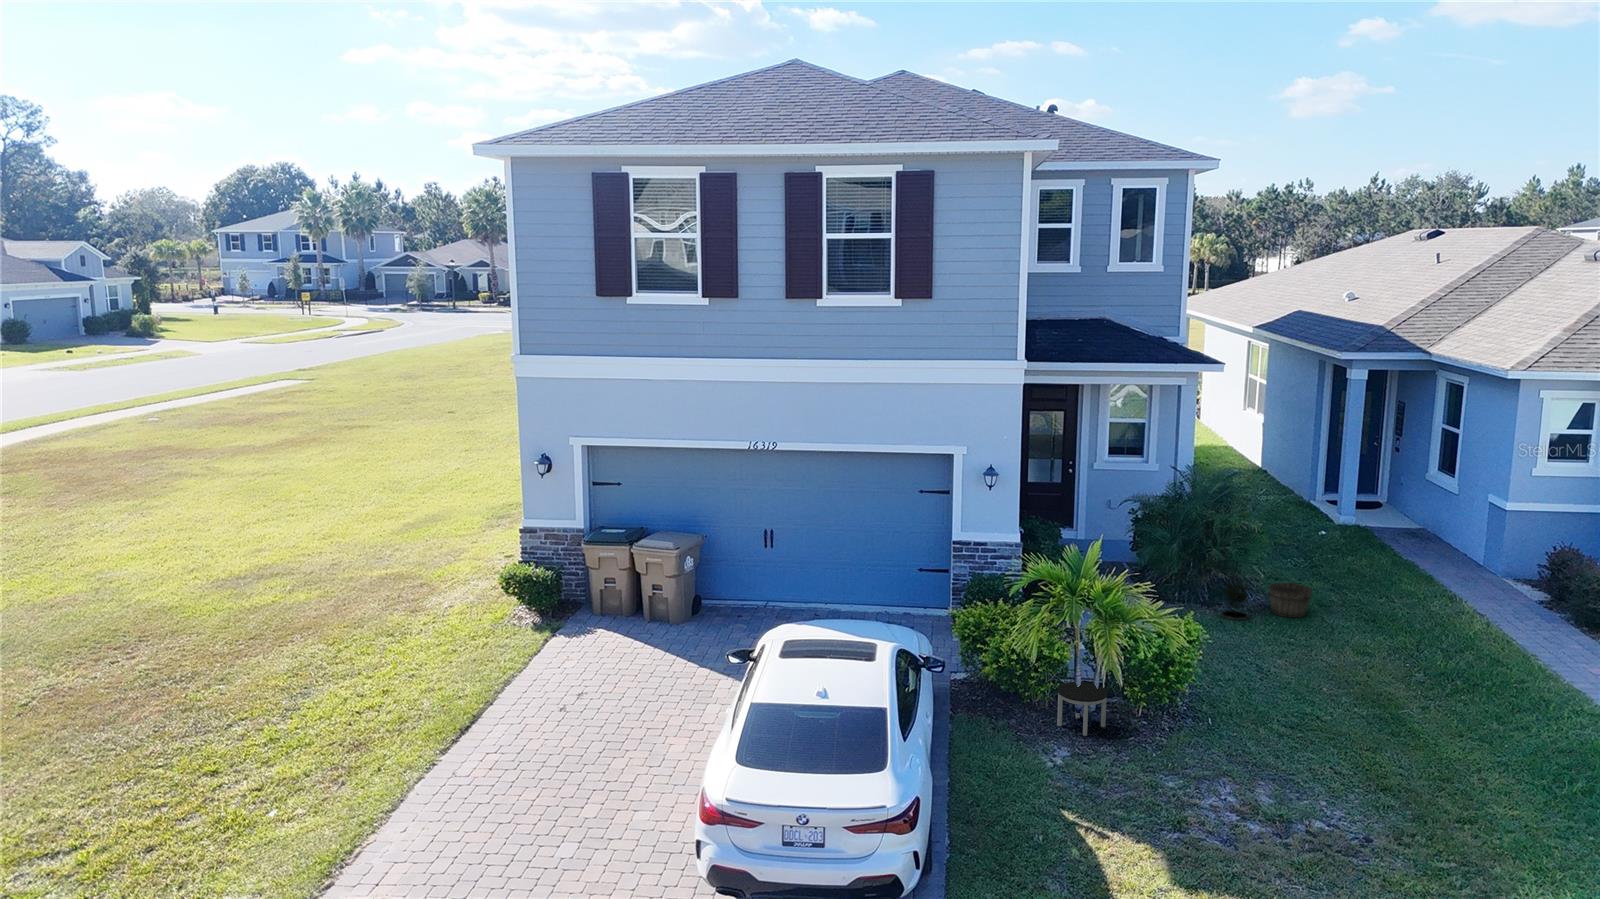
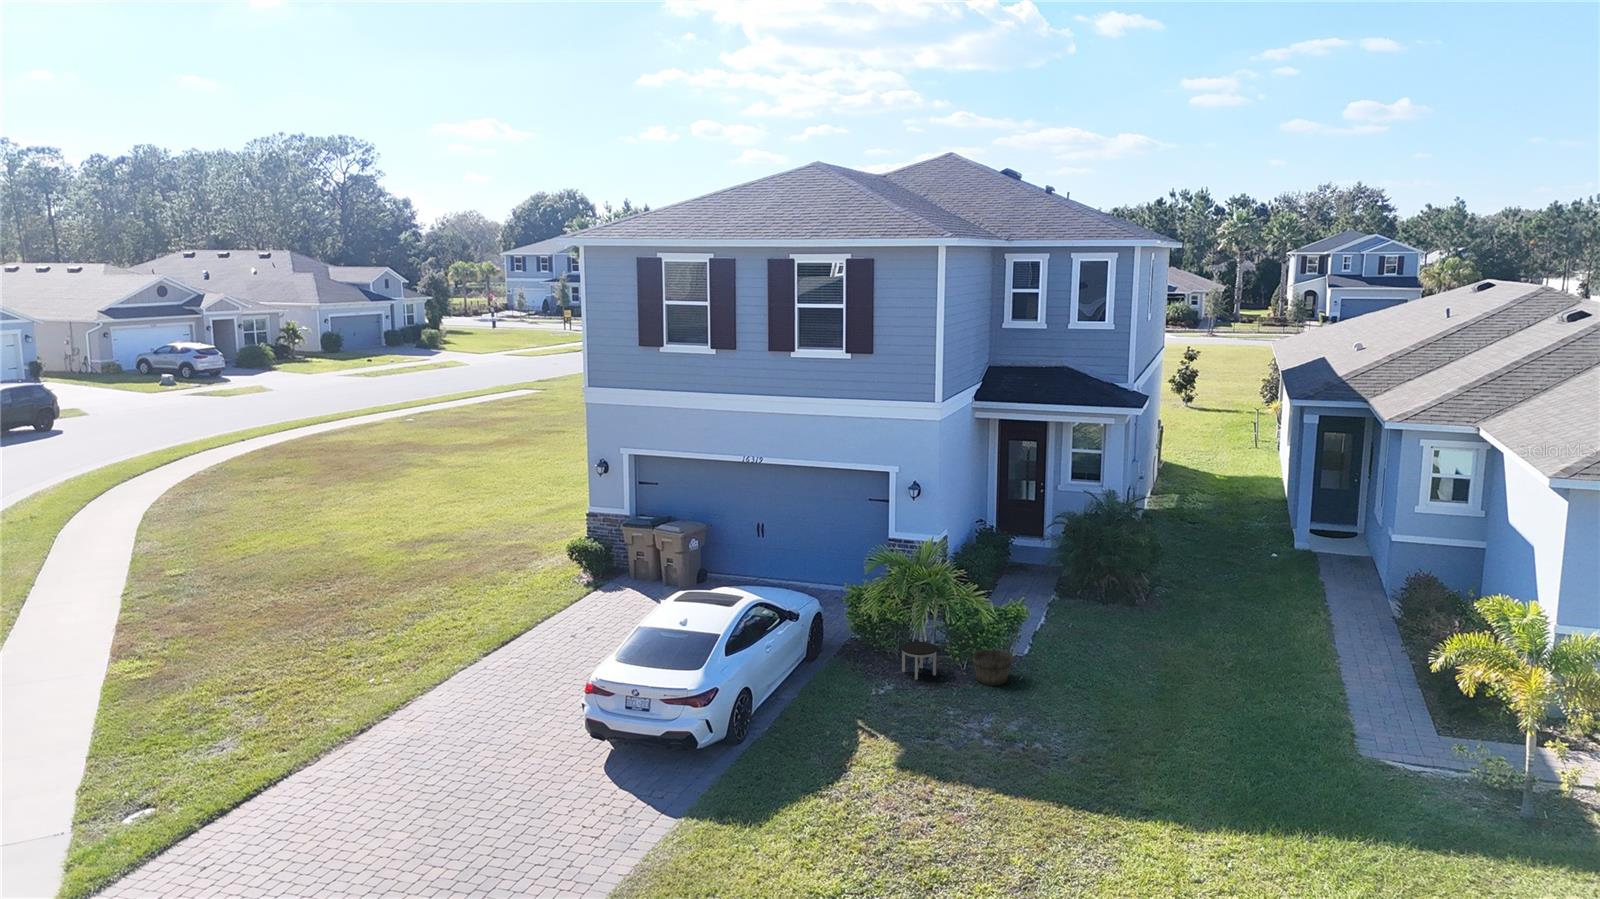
potted tree: present [1220,571,1249,620] -> none [1099,570,1125,611]
wooden bucket: present [1268,582,1312,618] -> present [973,649,1012,686]

